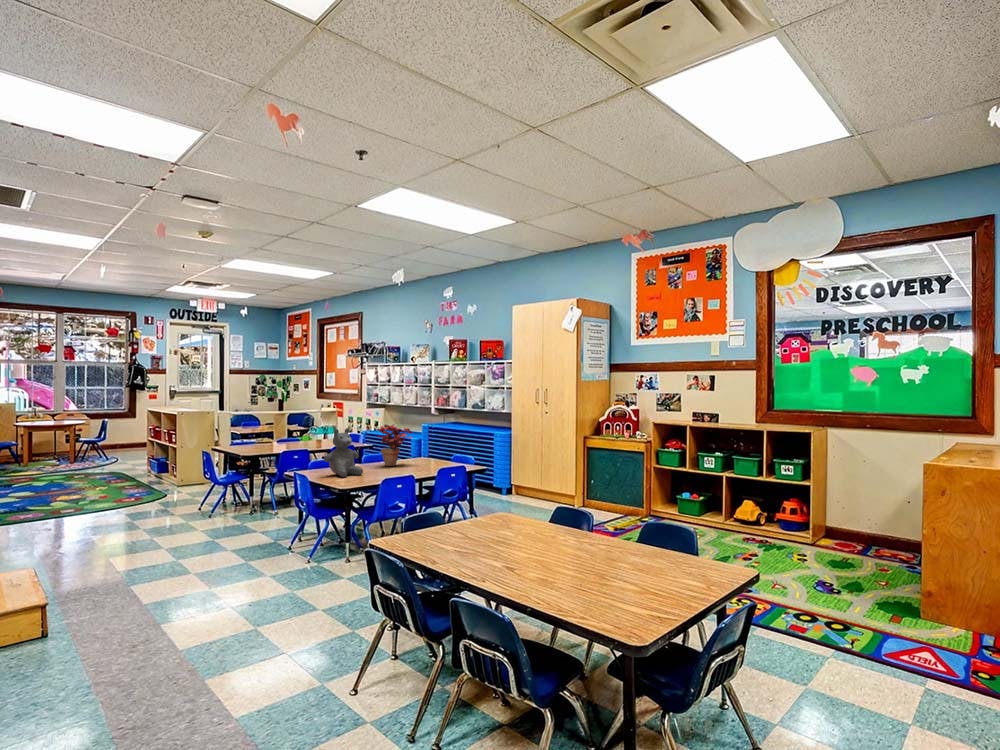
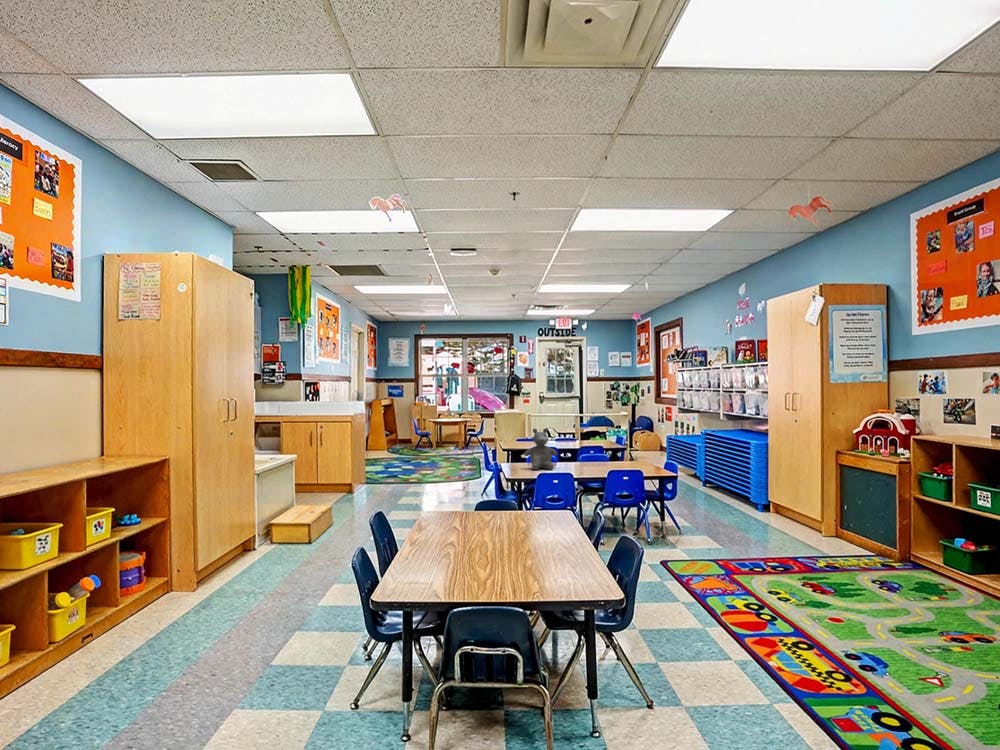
potted plant: present [376,424,412,466] -> none [579,427,614,466]

